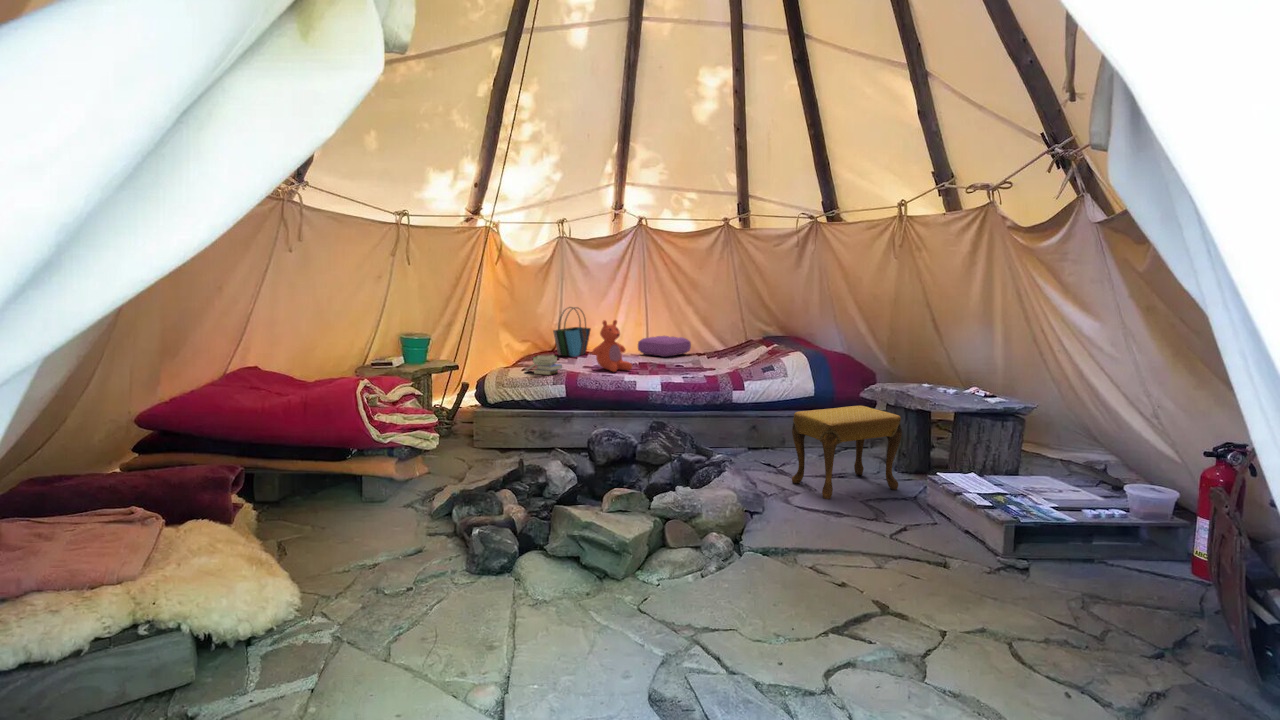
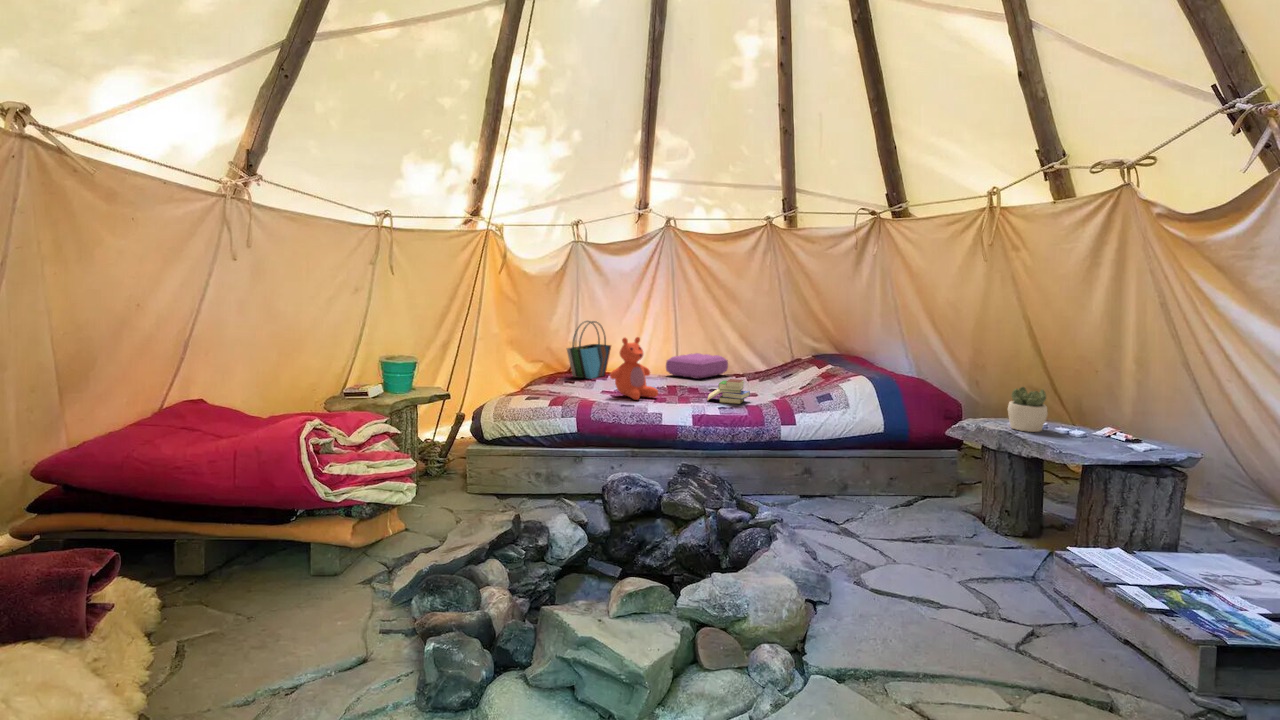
book: present [525,354,562,375] -> present [707,379,750,404]
succulent plant: none [905,358,933,392] -> present [1008,387,1048,432]
footstool: present [792,406,902,500] -> none [864,450,1013,580]

